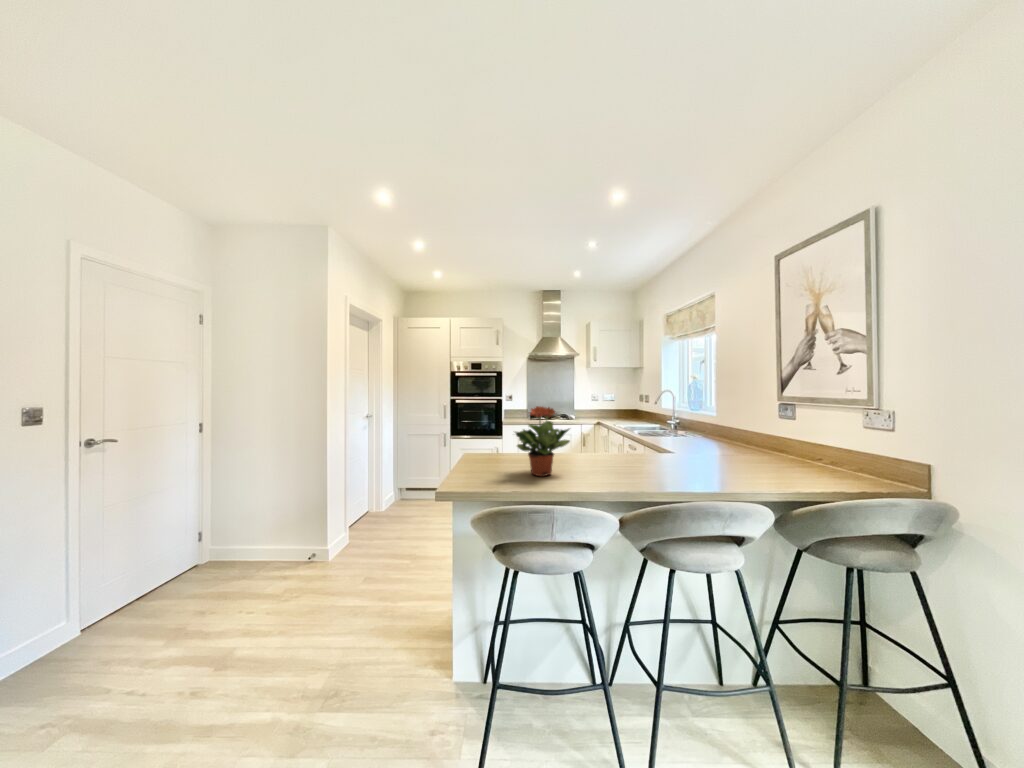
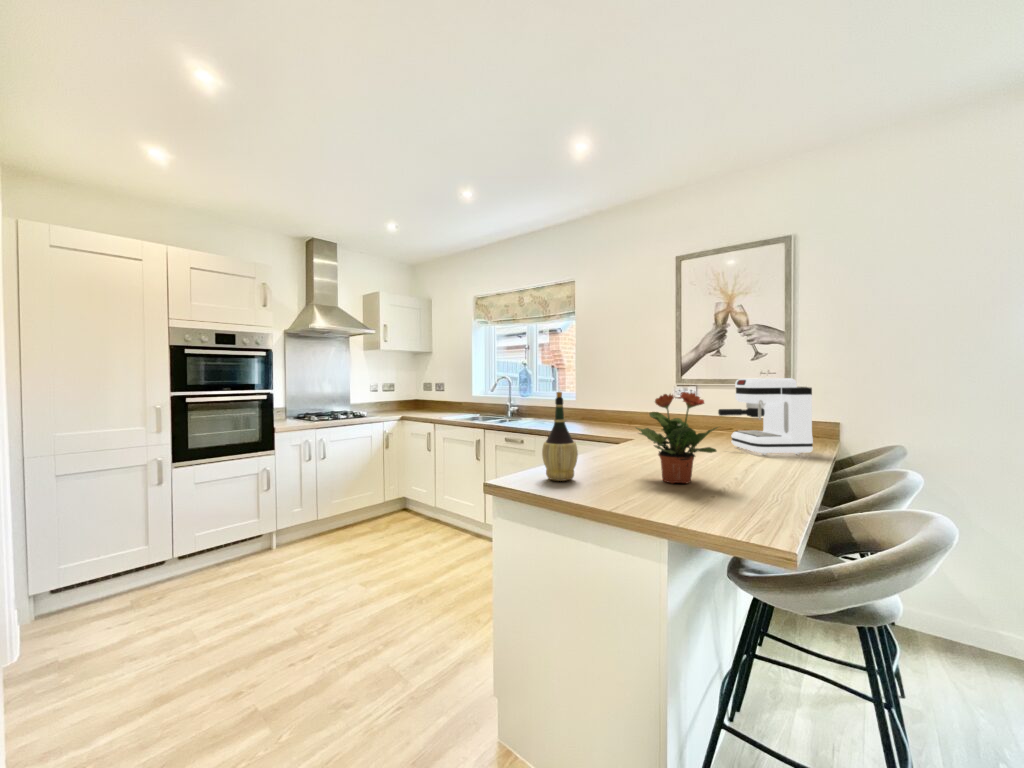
coffee maker: none [695,398,782,486] -> present [718,378,813,455]
wine bottle: none [482,403,505,462] -> present [542,392,578,481]

